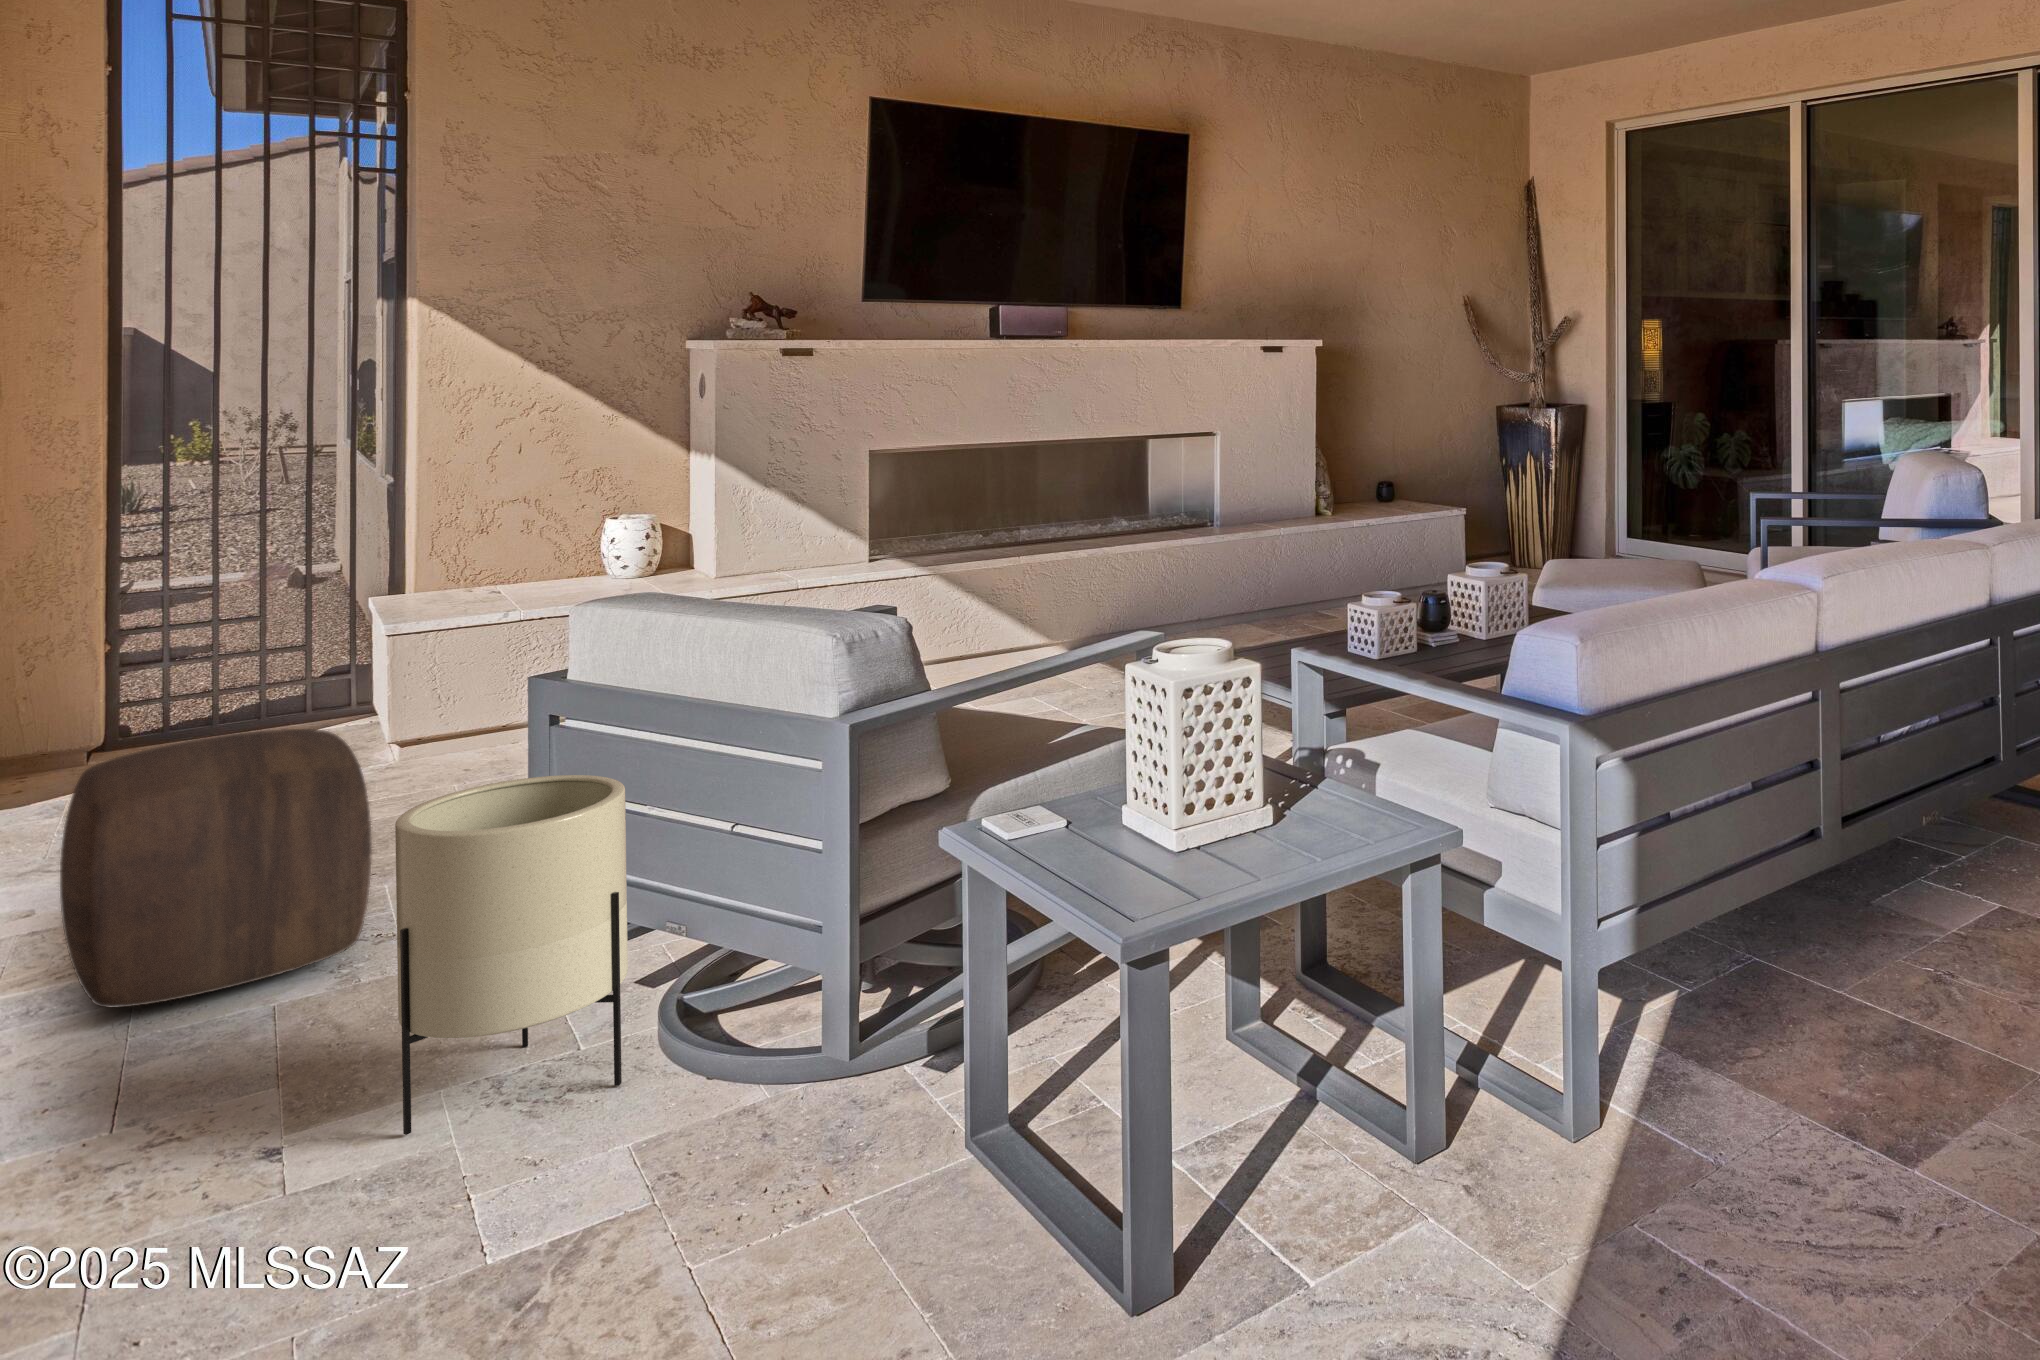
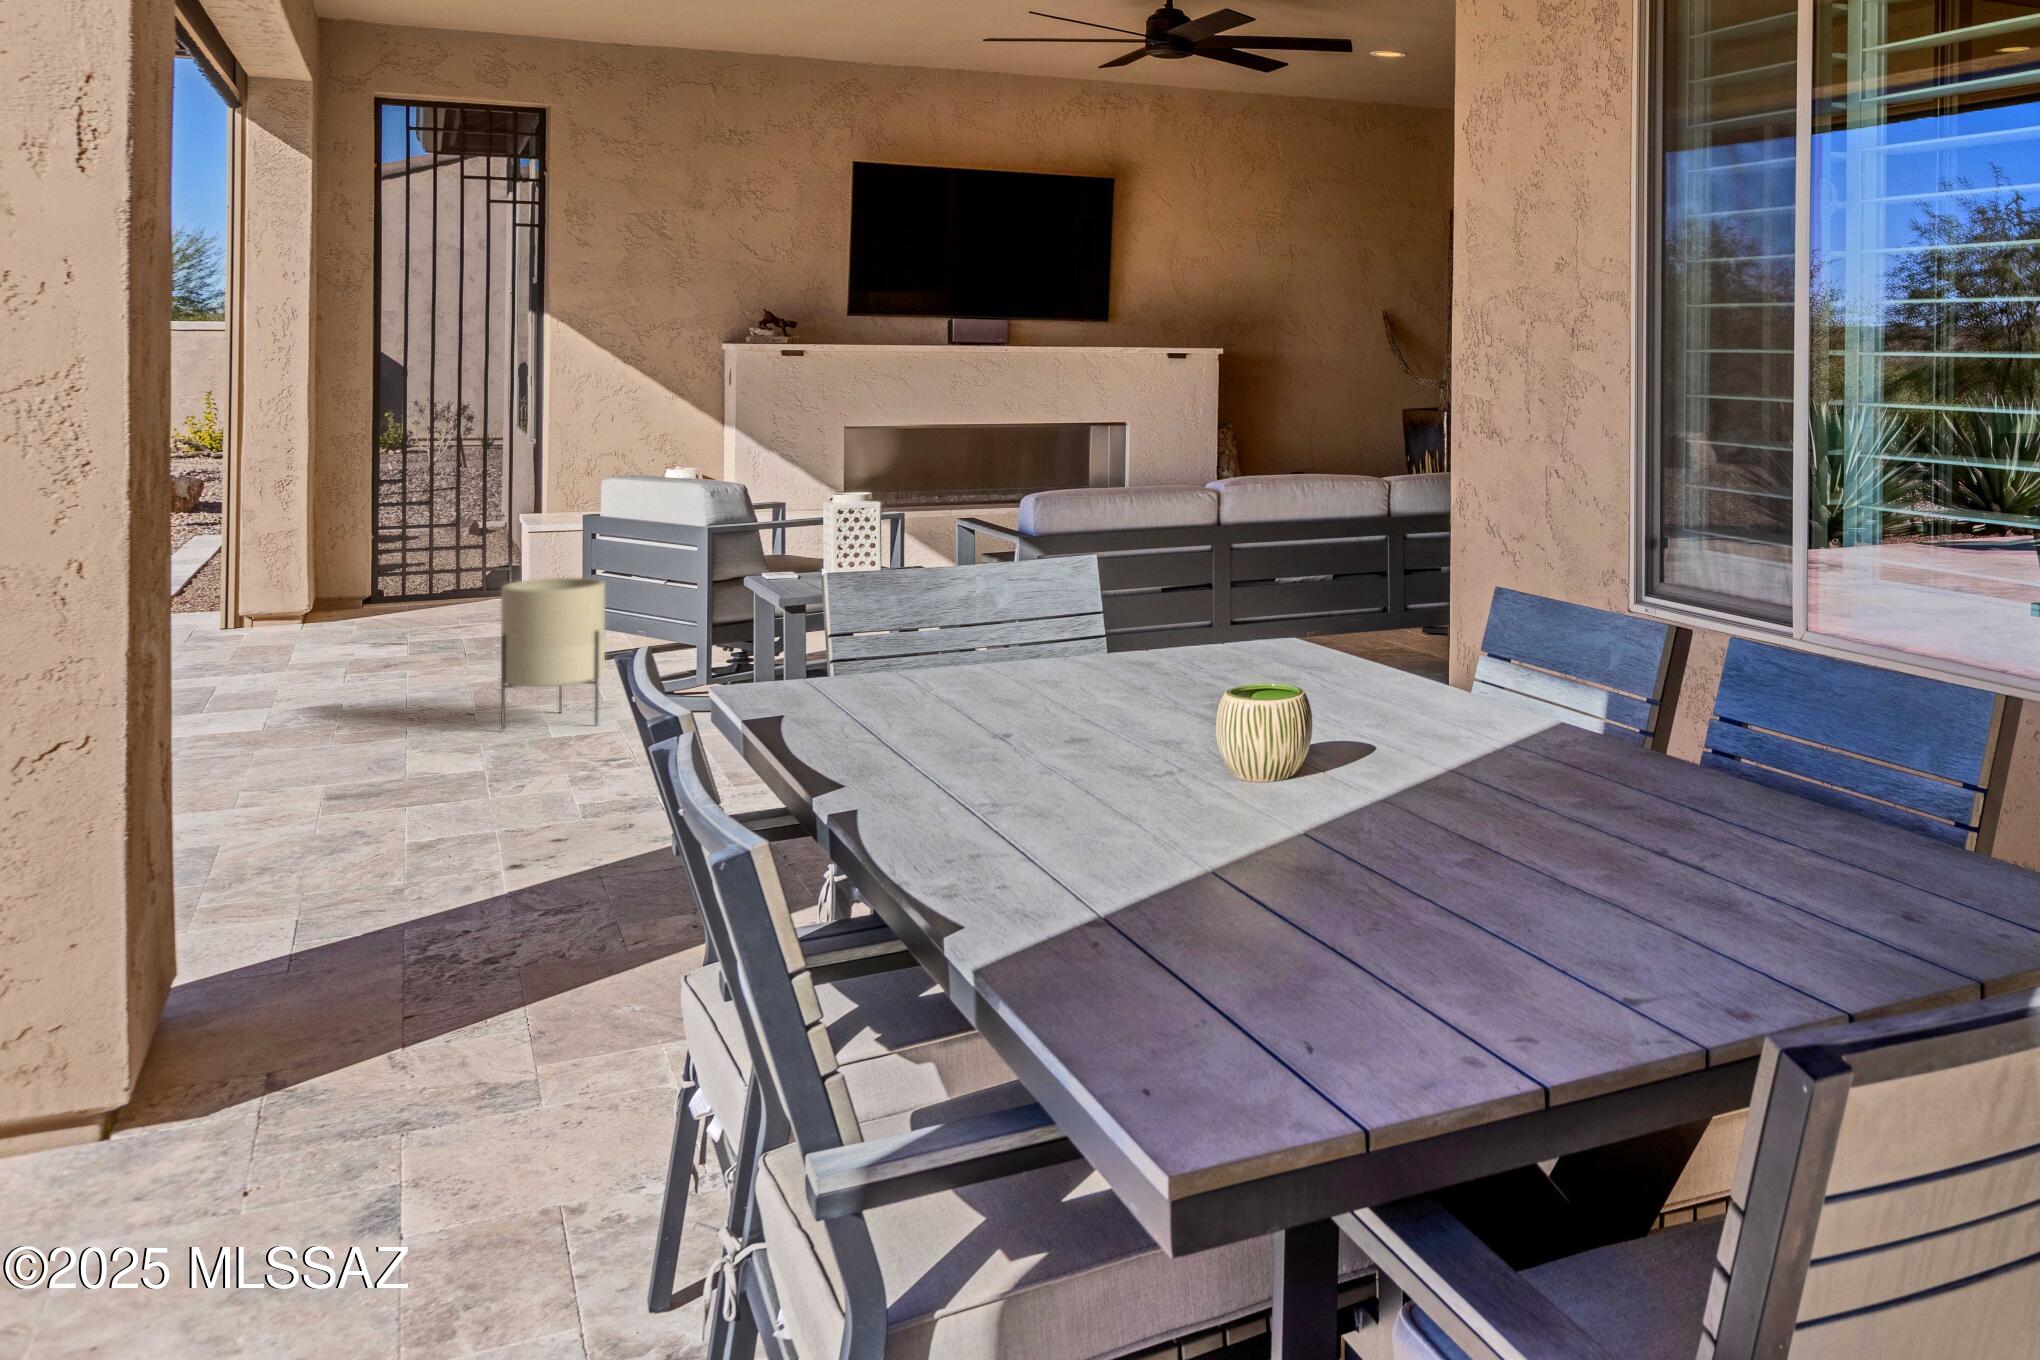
ottoman: present [60,729,372,1008] -> none [358,562,499,687]

